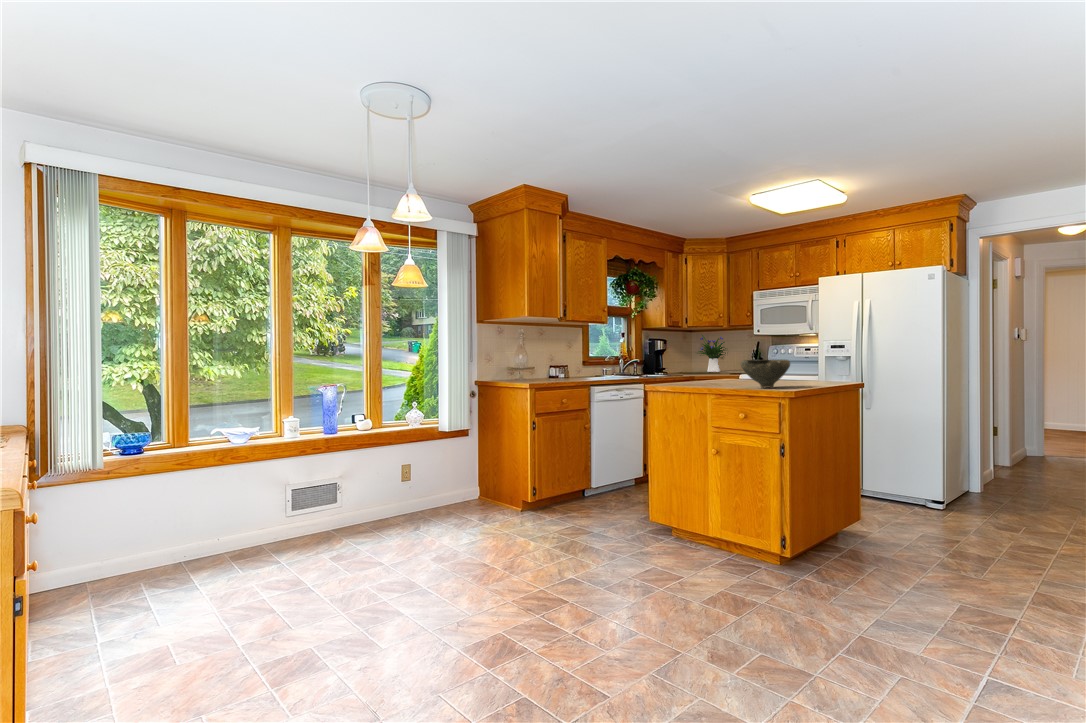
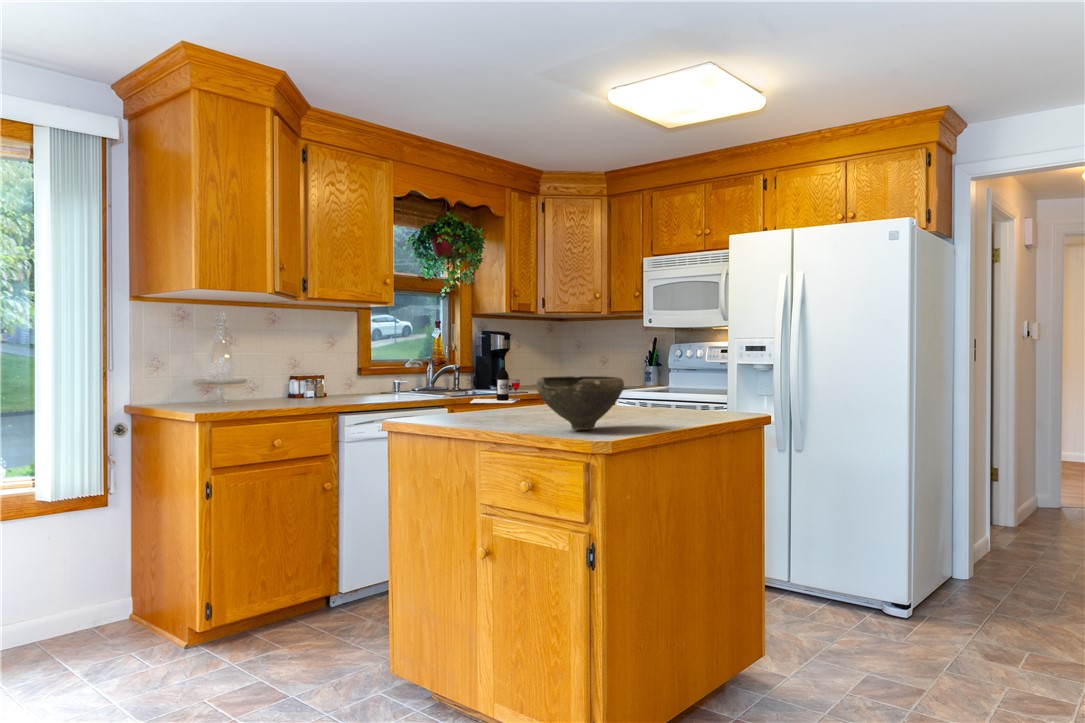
flower arrangement: present [698,335,726,372] -> none [564,325,619,385]
wine bottle: none [659,355,701,380] -> present [470,360,520,403]

